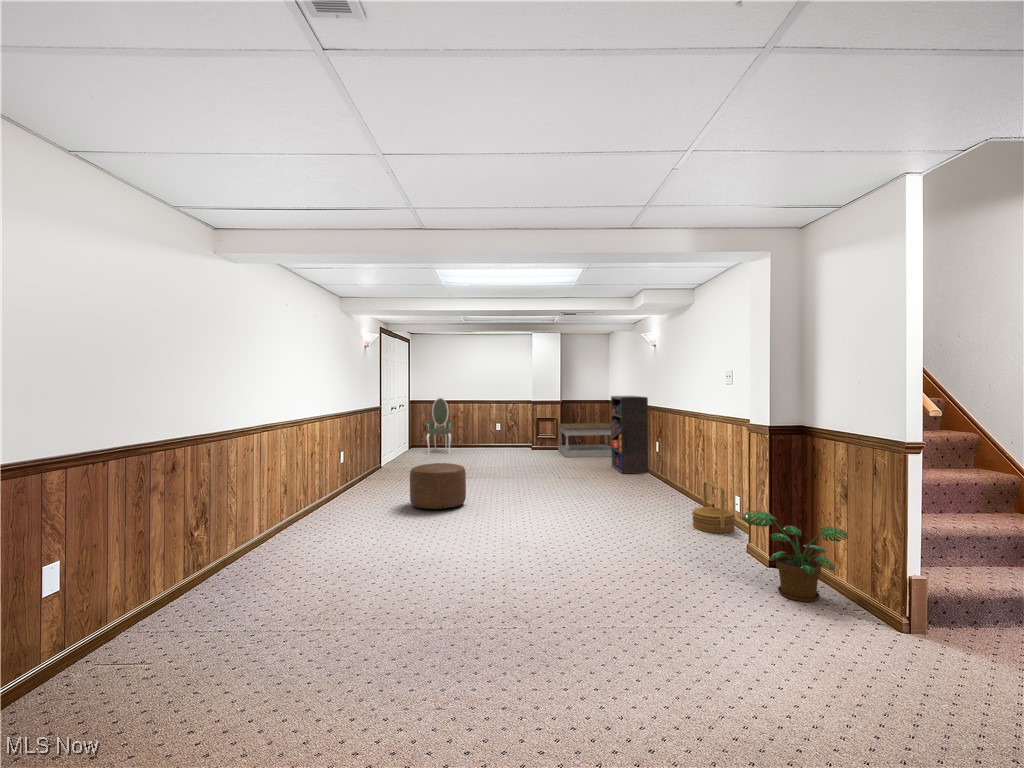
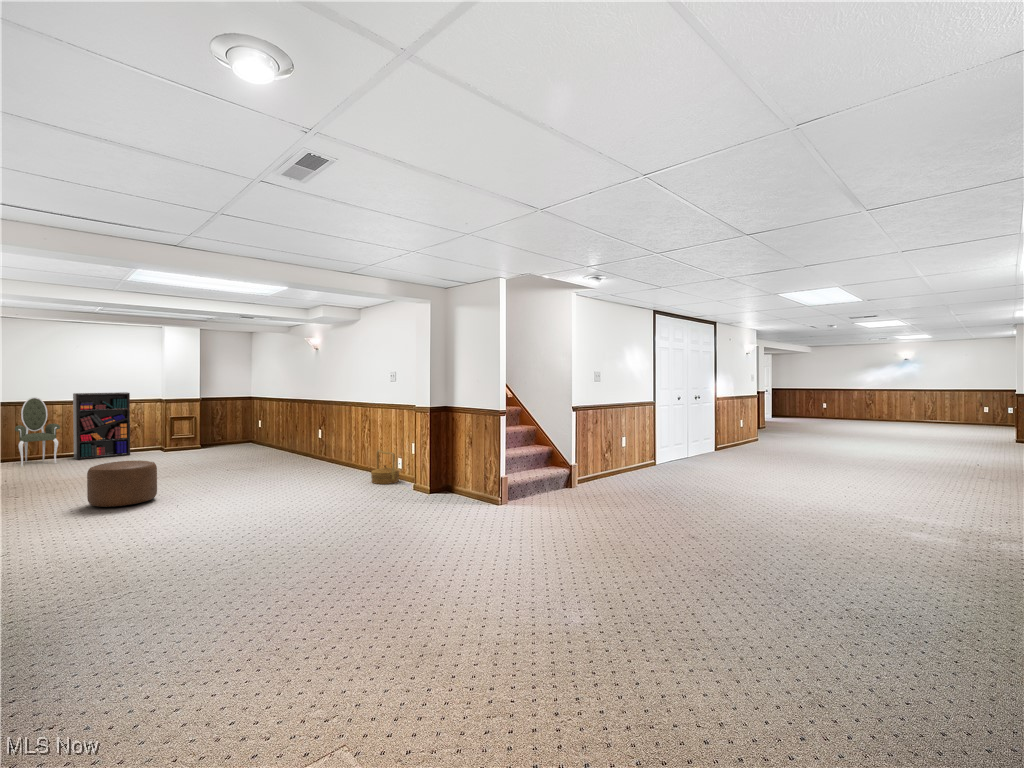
bookshelf: present [611,396,649,474] -> present [73,392,130,460]
coffee table: present [558,423,611,457] -> none [197,419,270,453]
potted plant: present [741,511,849,602] -> none [418,458,474,503]

